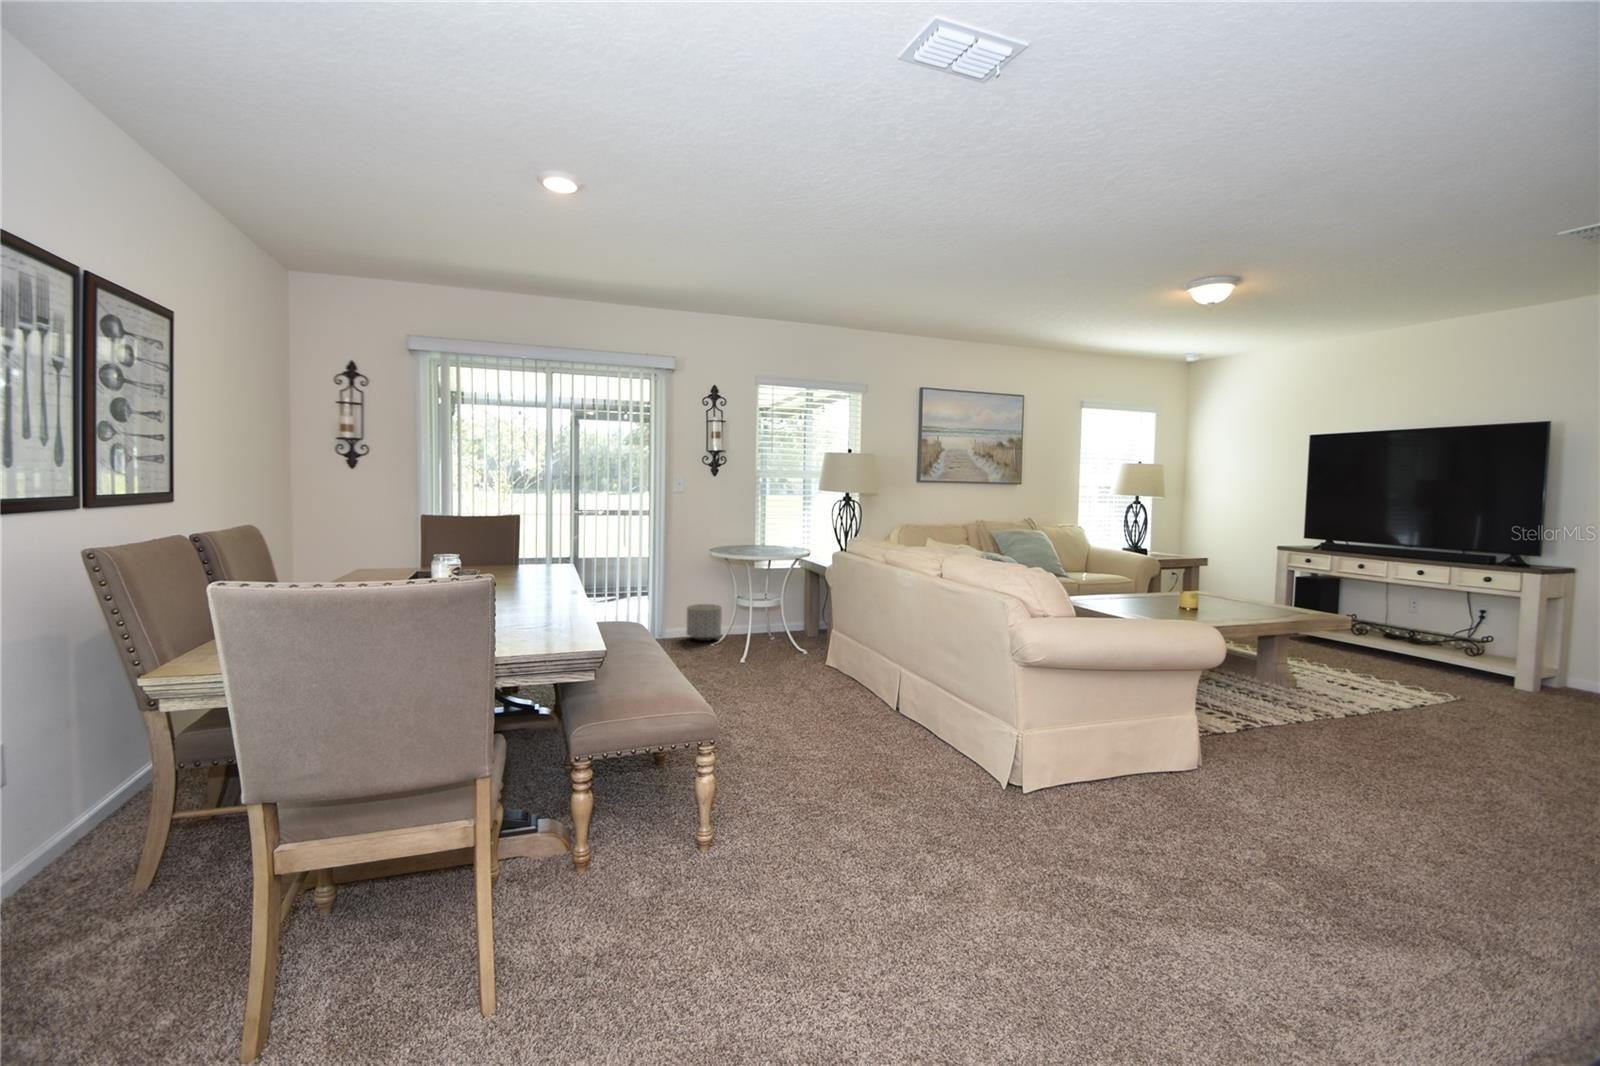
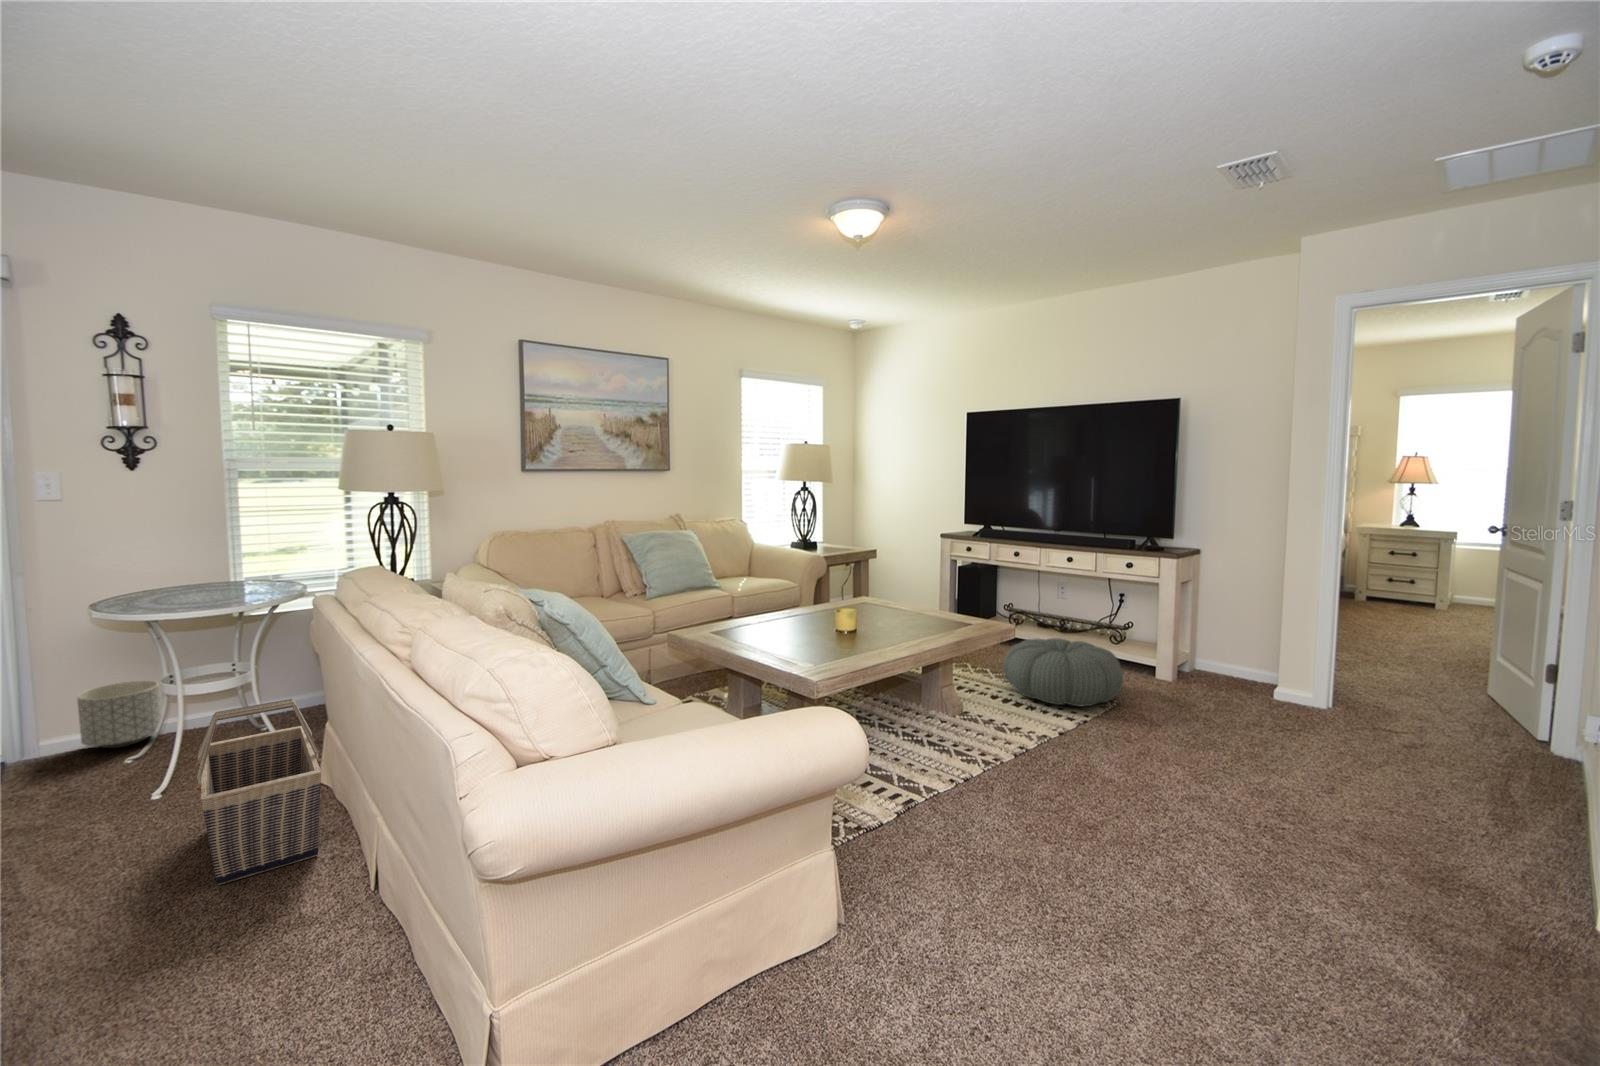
basket: none [787,607,864,698] -> present [194,699,322,885]
pouf: none [1338,637,1466,695] -> present [1003,638,1123,706]

